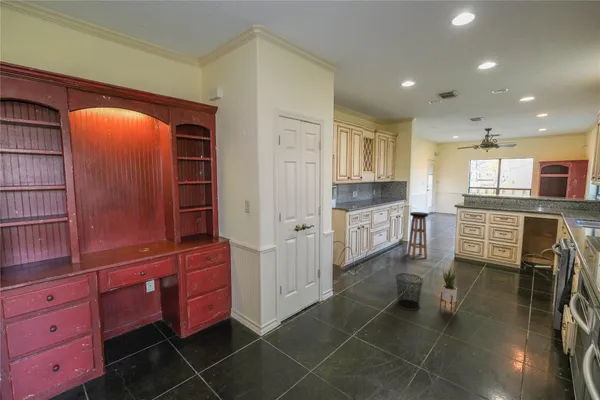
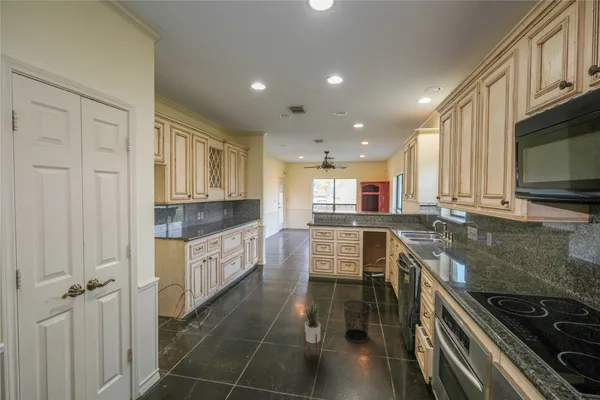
bar stool: present [408,212,428,258] -> none [263,233,284,286]
waste bin: present [395,273,423,310] -> present [342,300,372,342]

